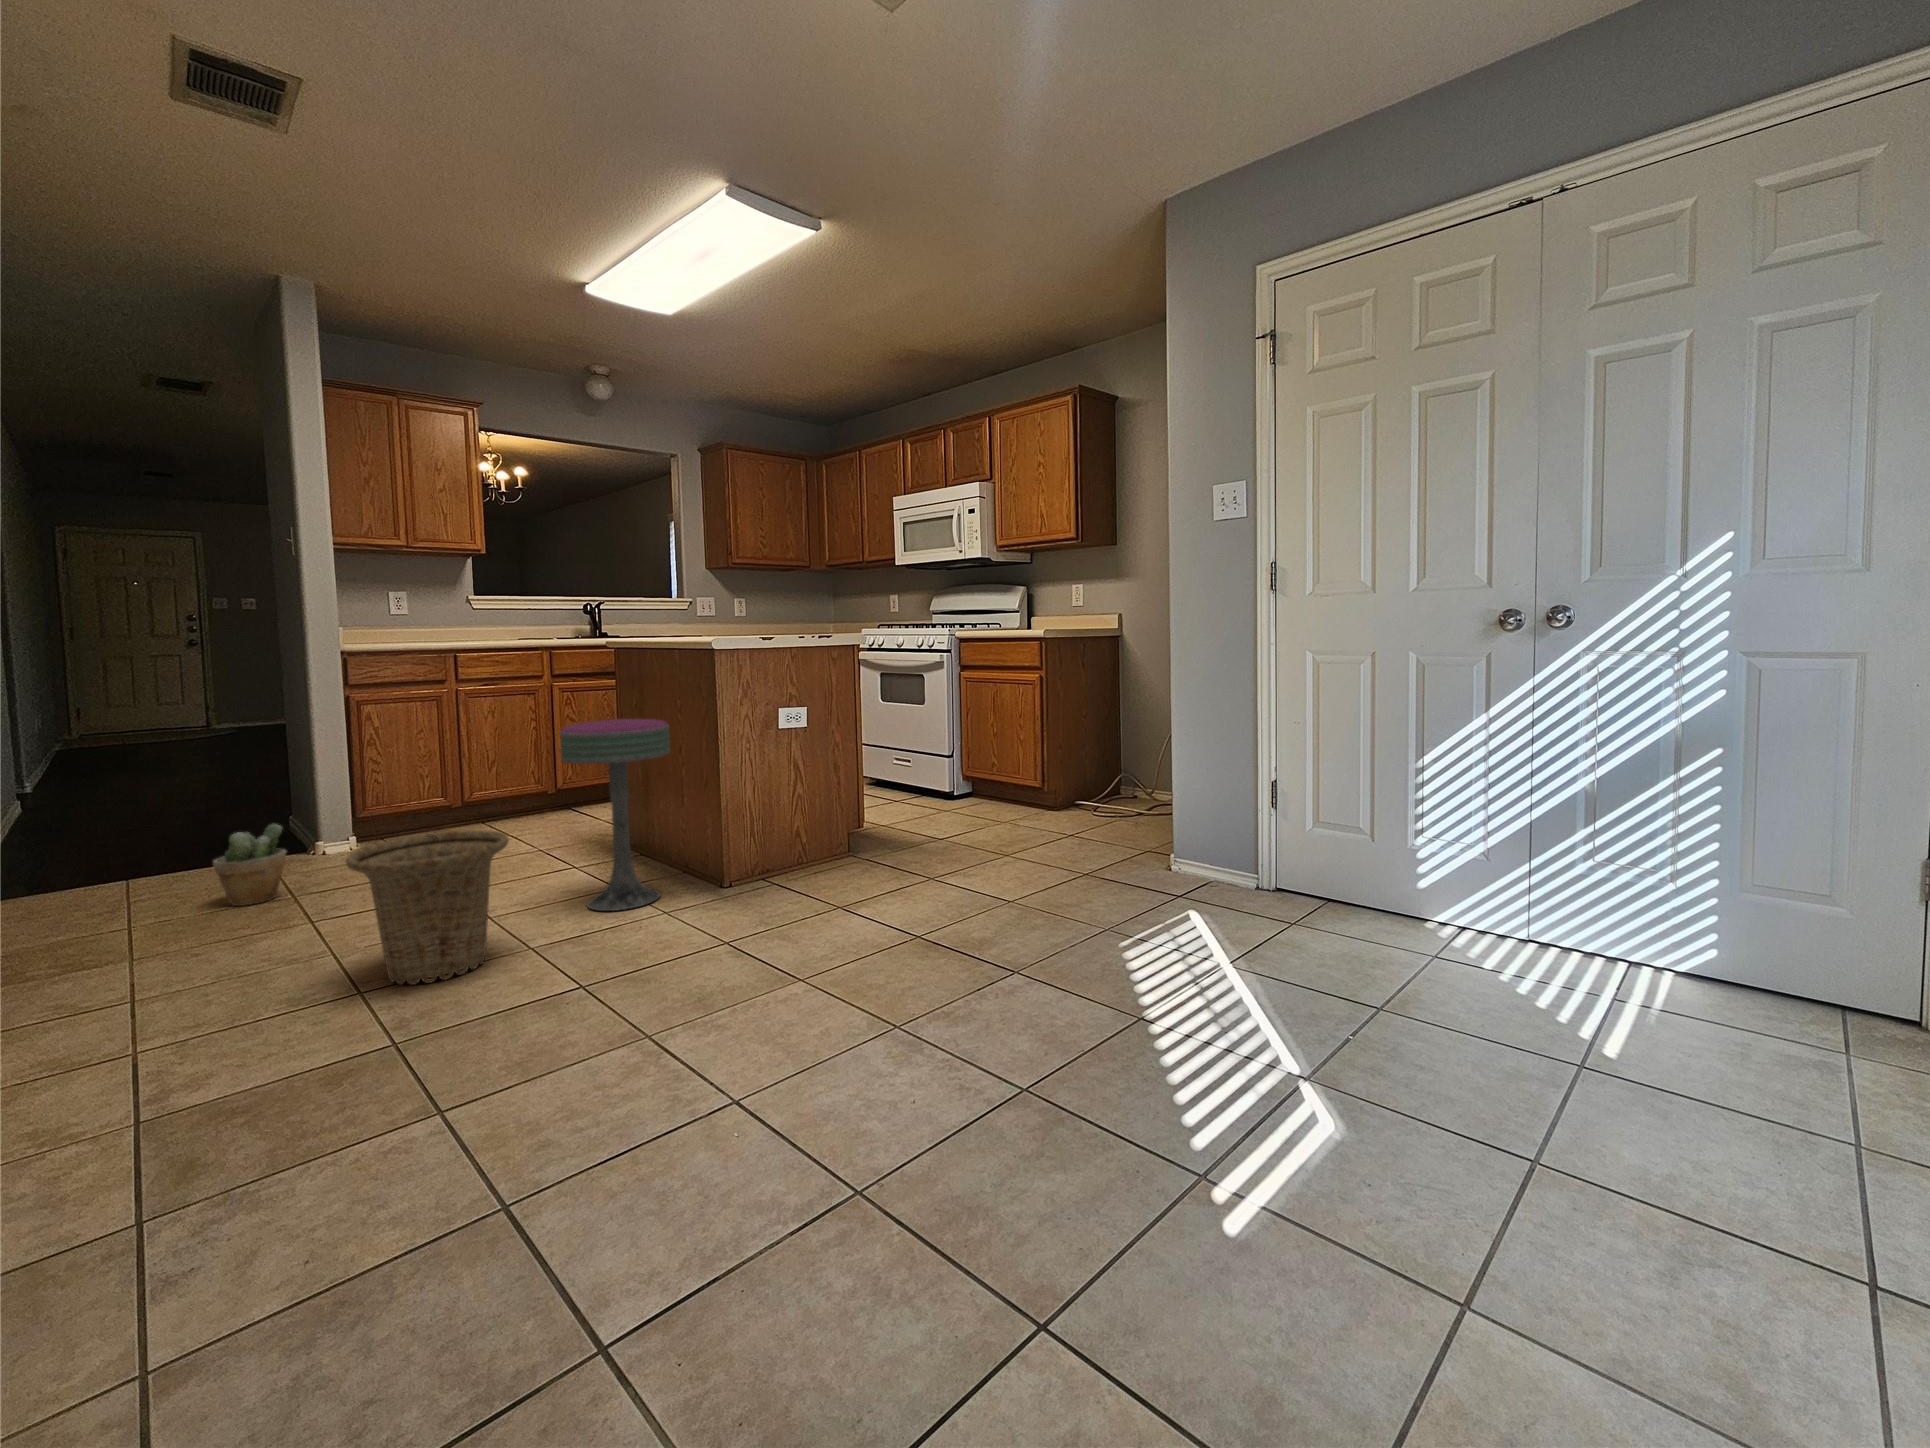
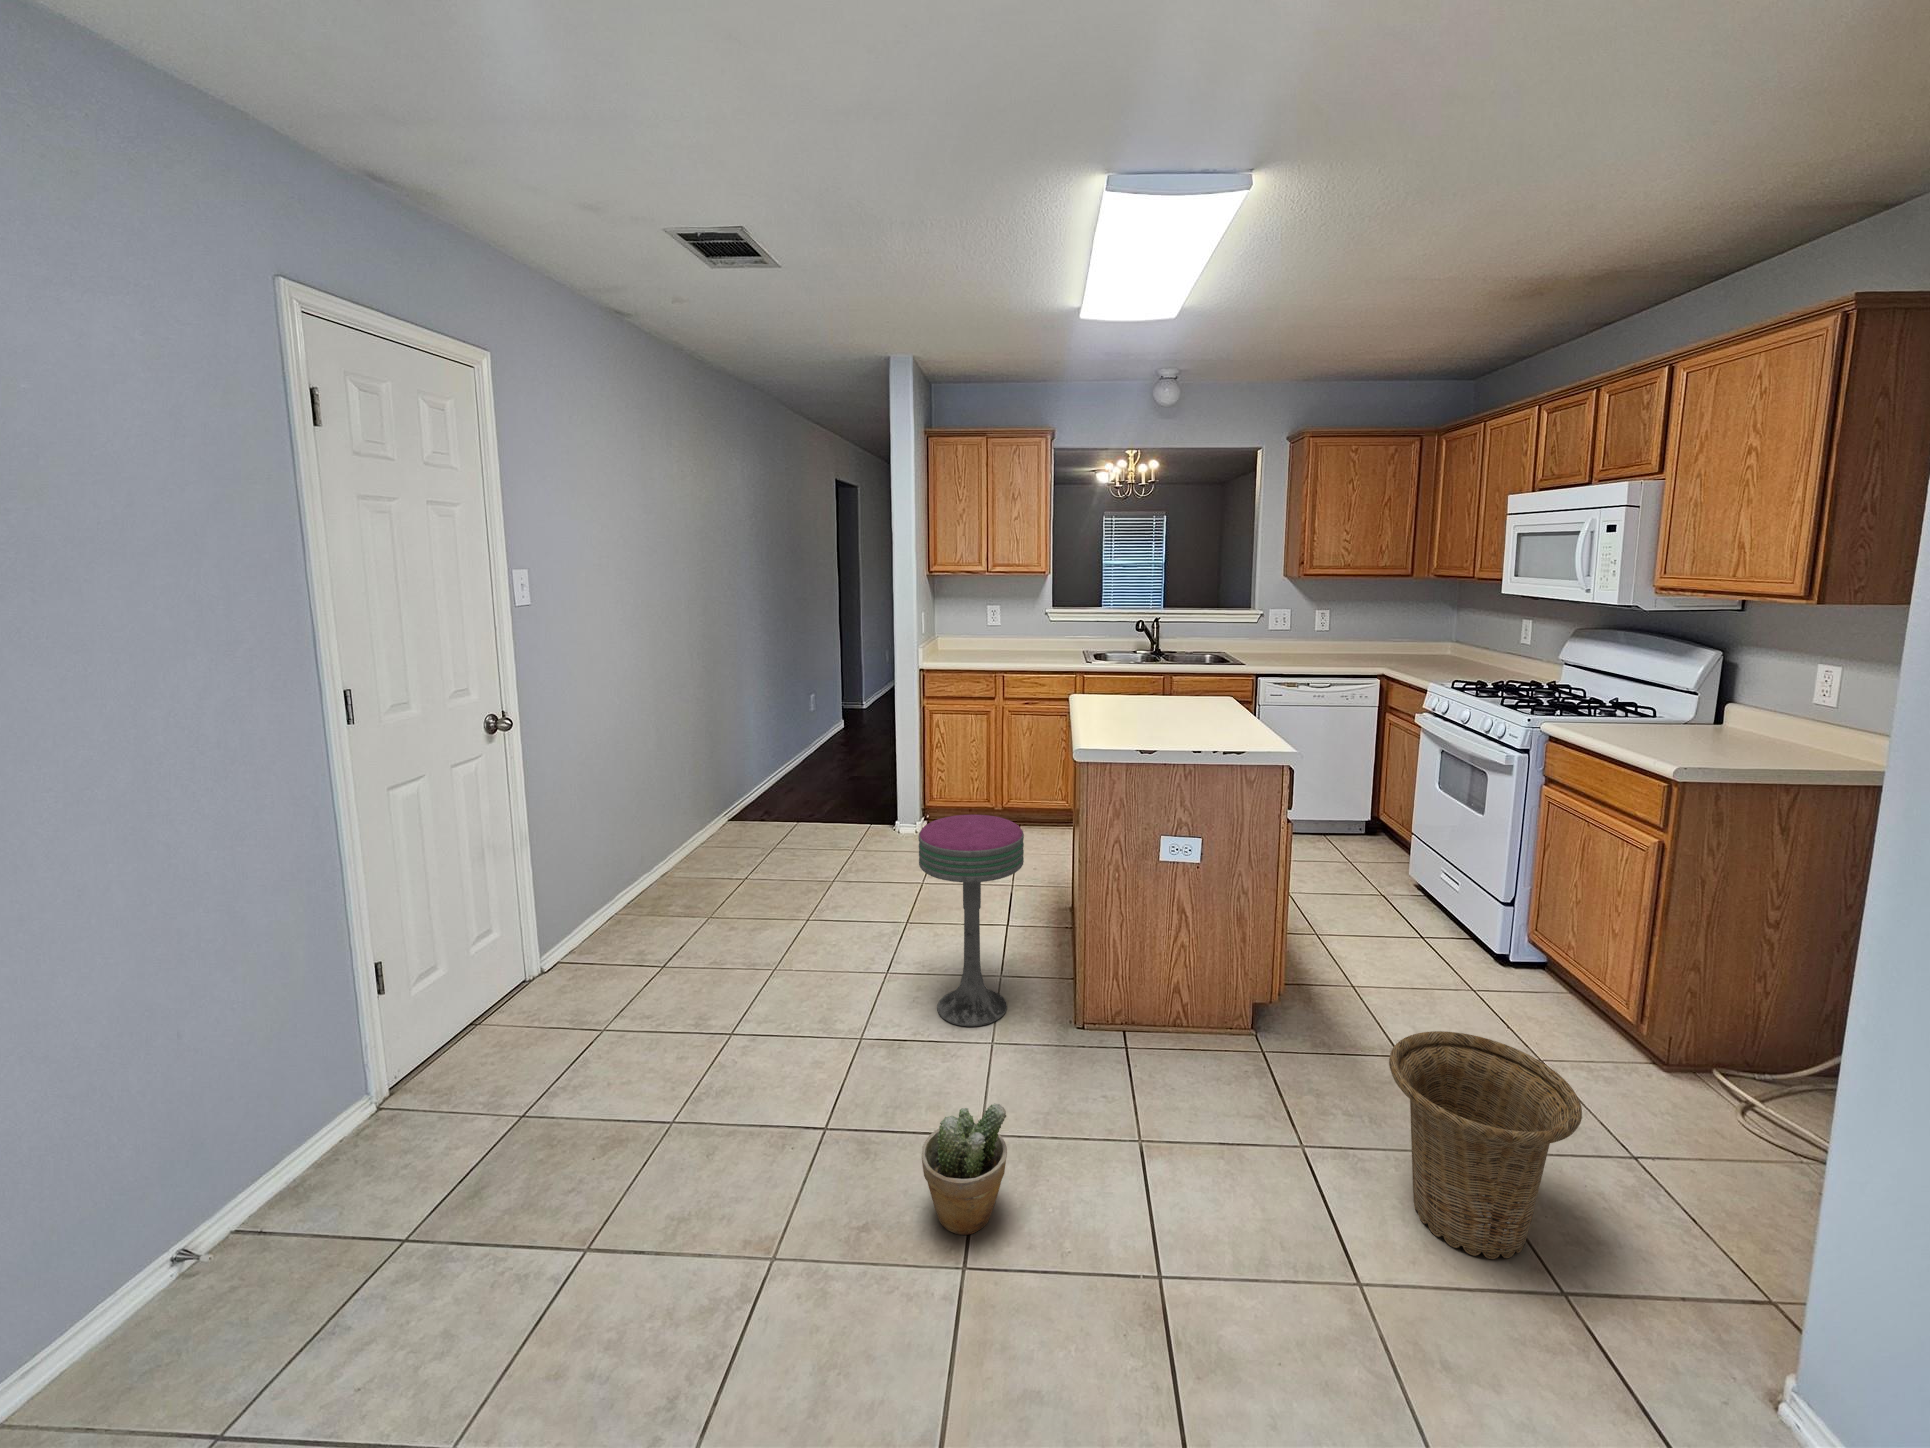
potted plant: present [213,824,286,906] -> present [922,1104,1007,1235]
basket: present [346,830,509,985] -> present [1389,1031,1582,1259]

